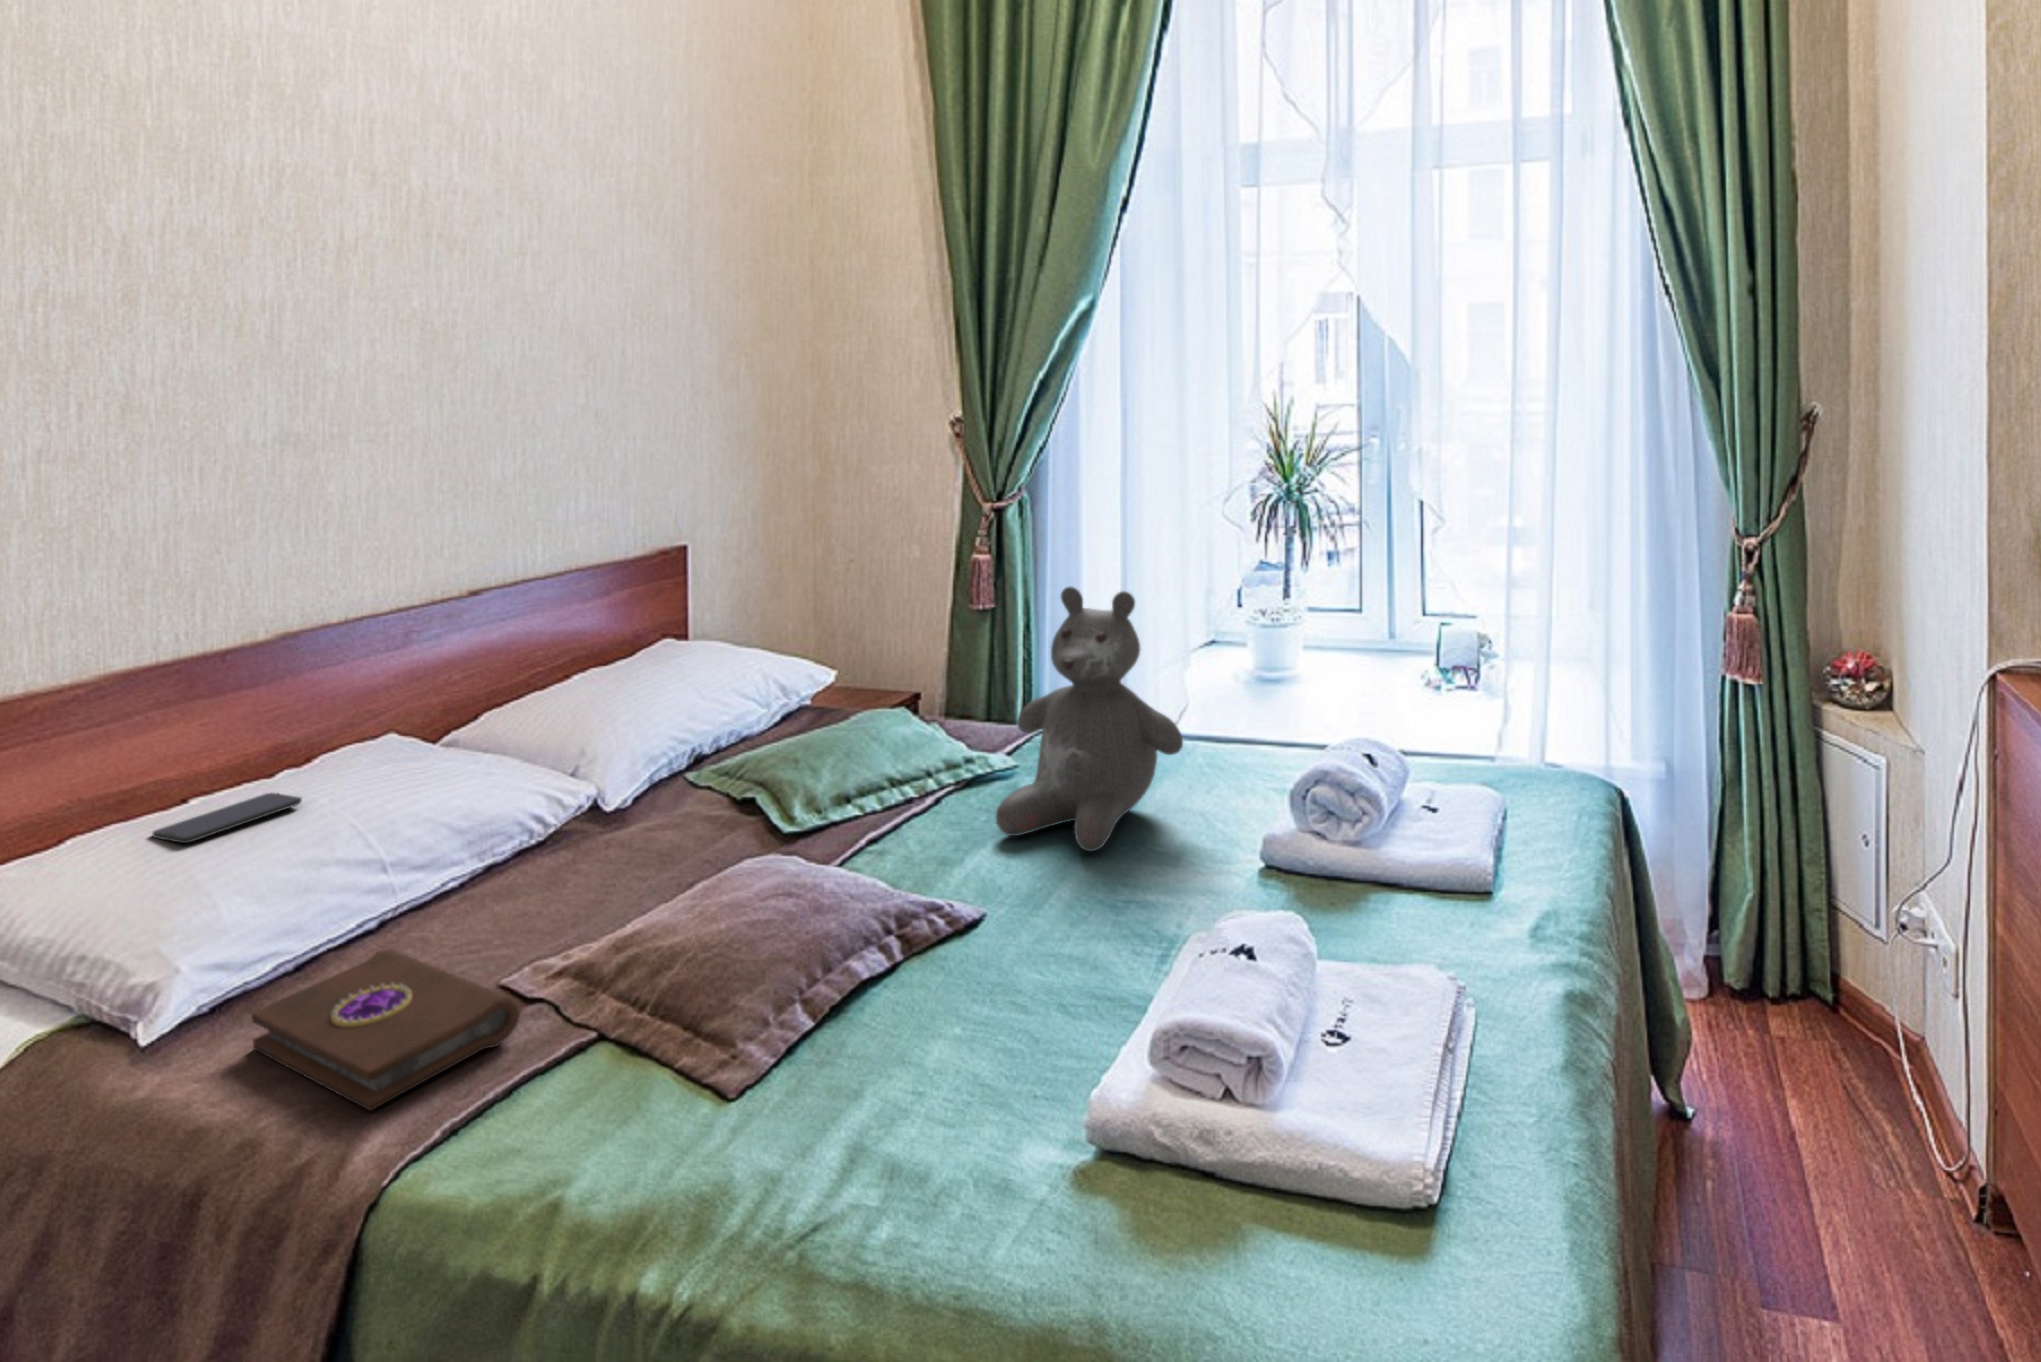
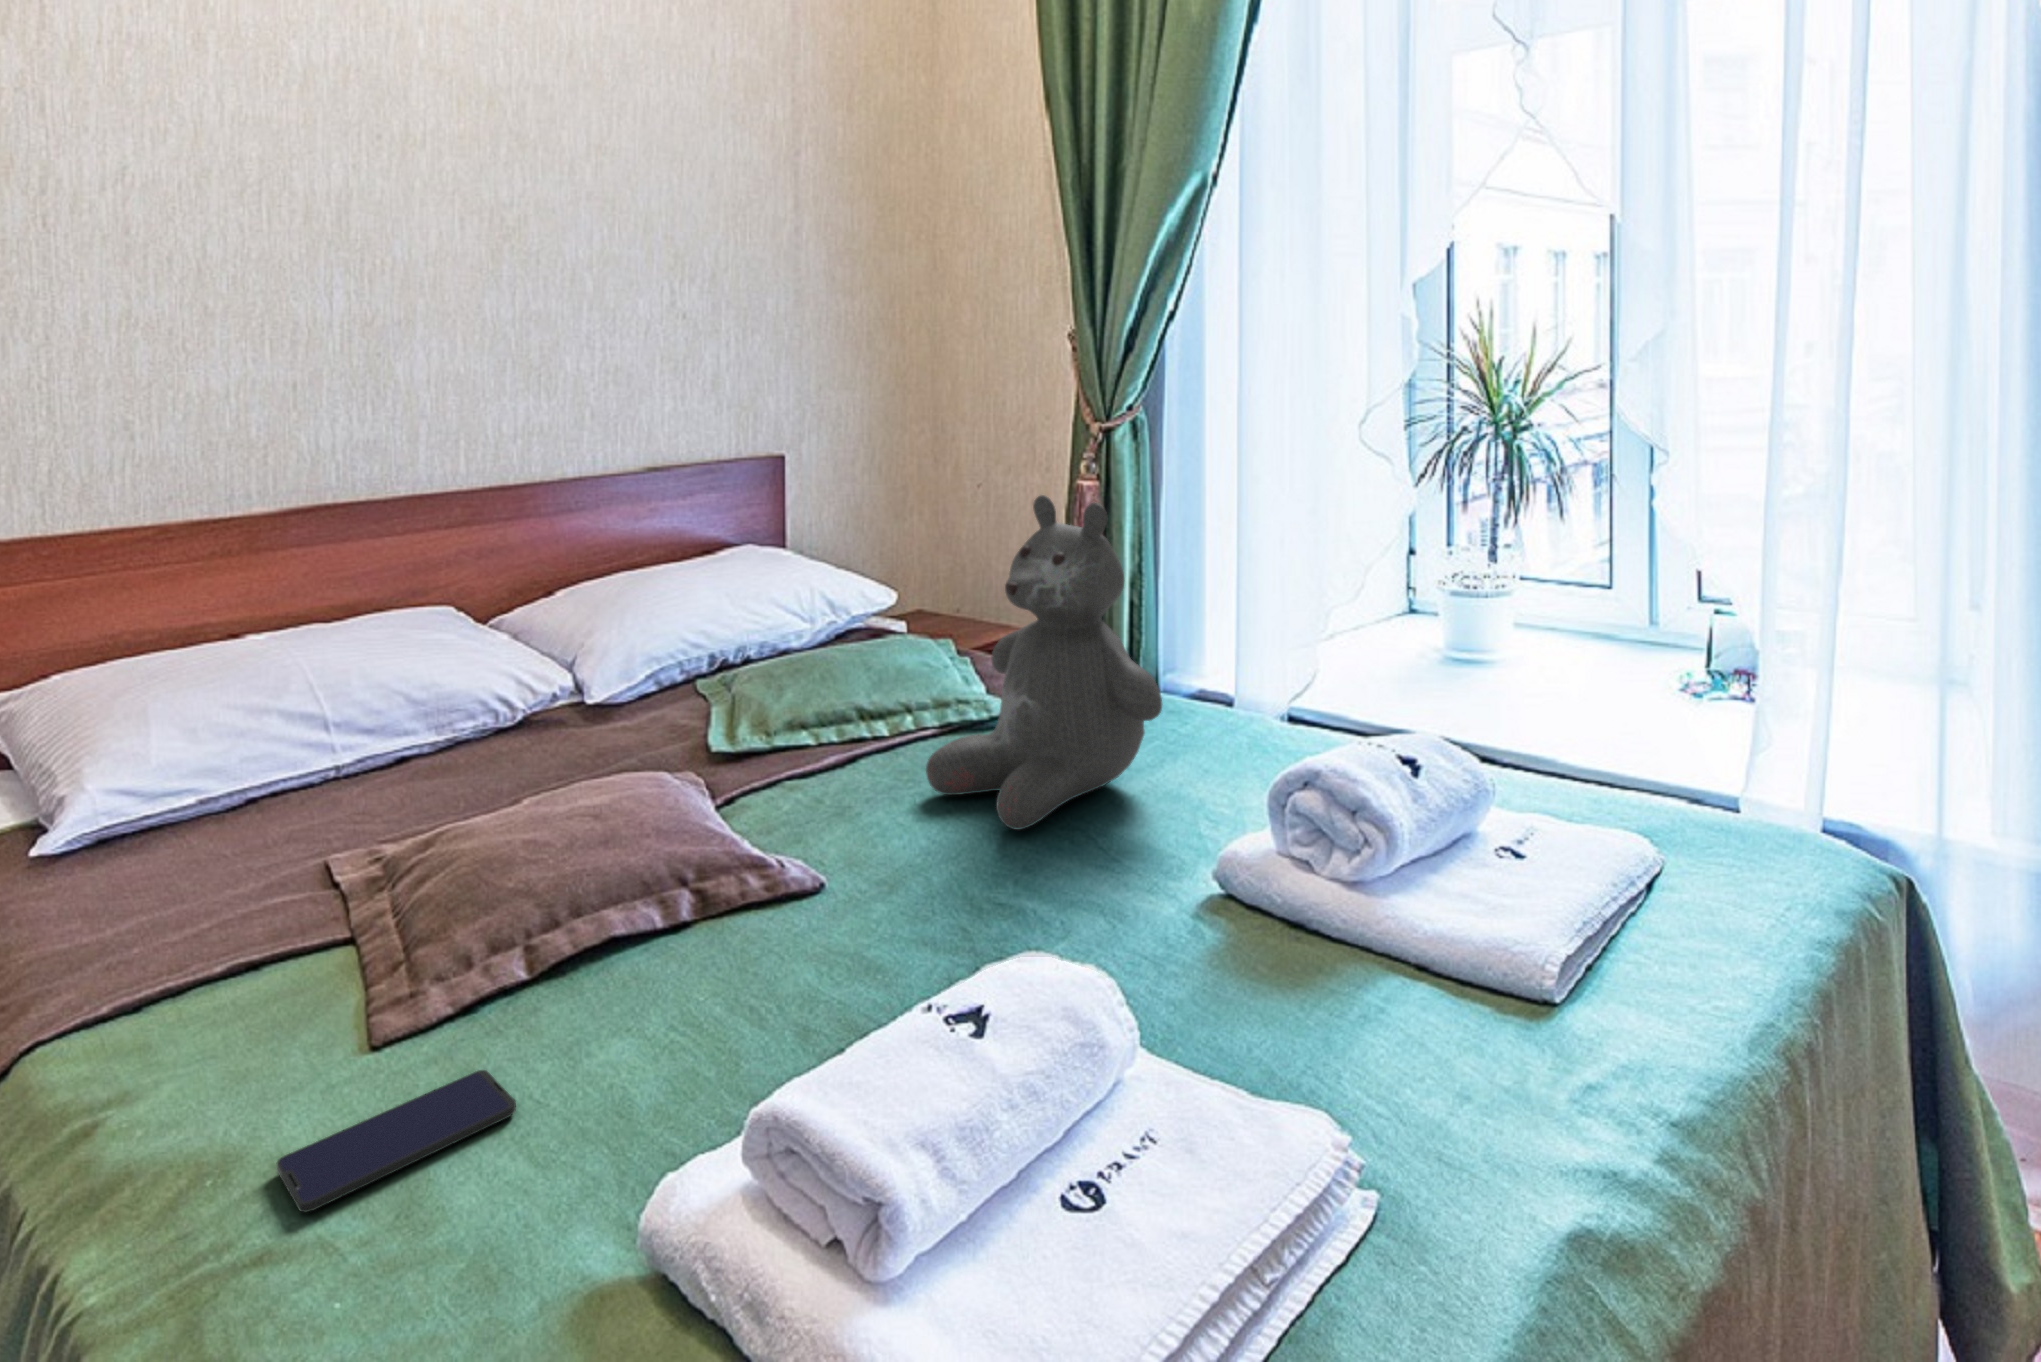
smartphone: present [153,793,302,843] -> present [277,1070,516,1212]
book: present [252,949,521,1111] -> none [69,803,272,968]

